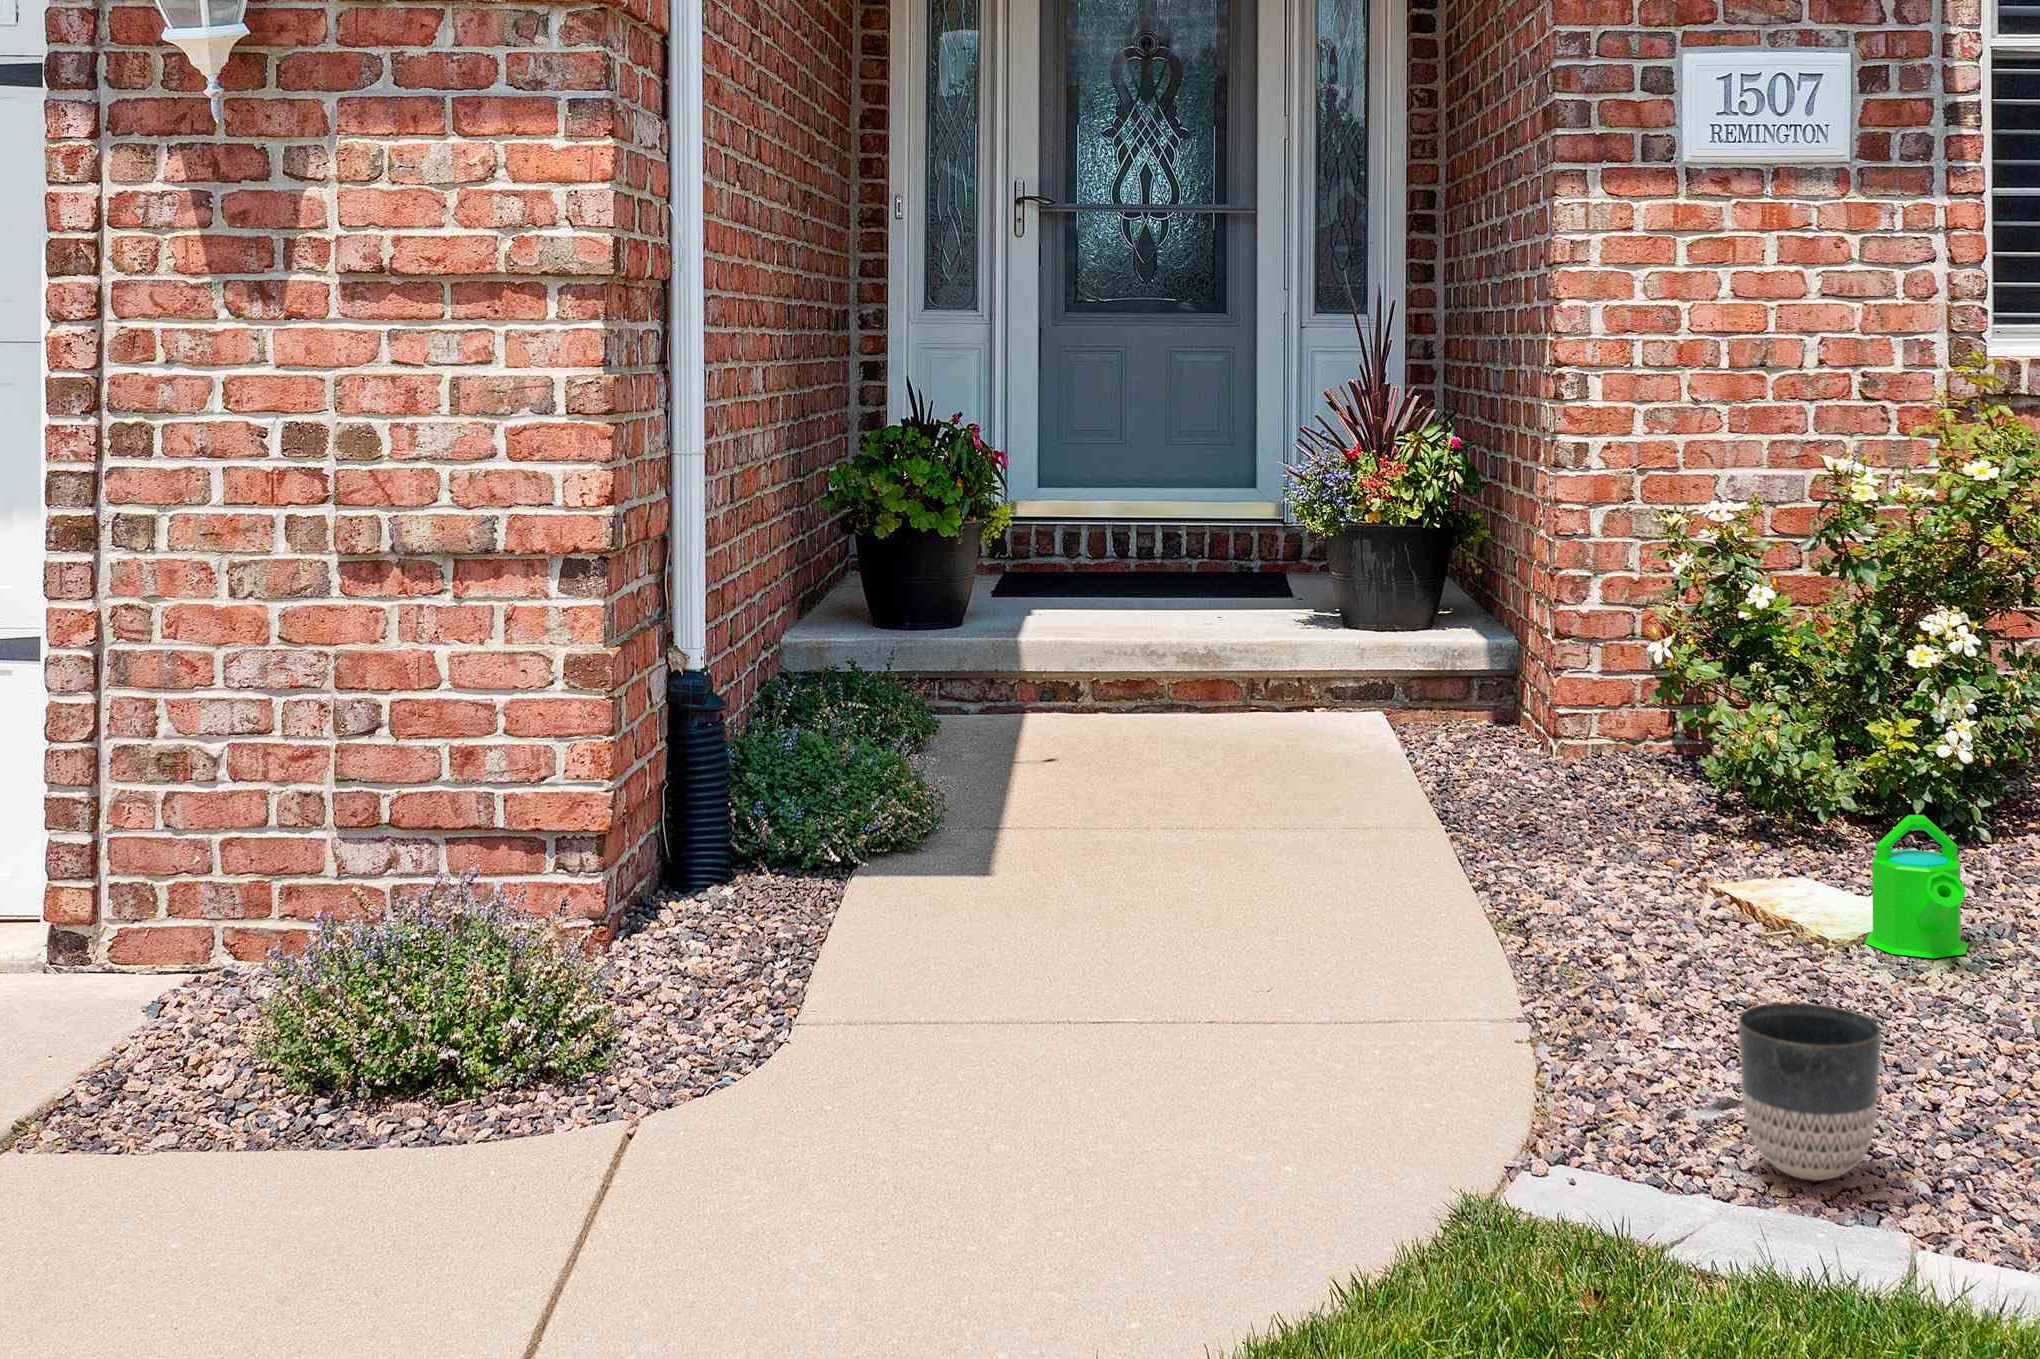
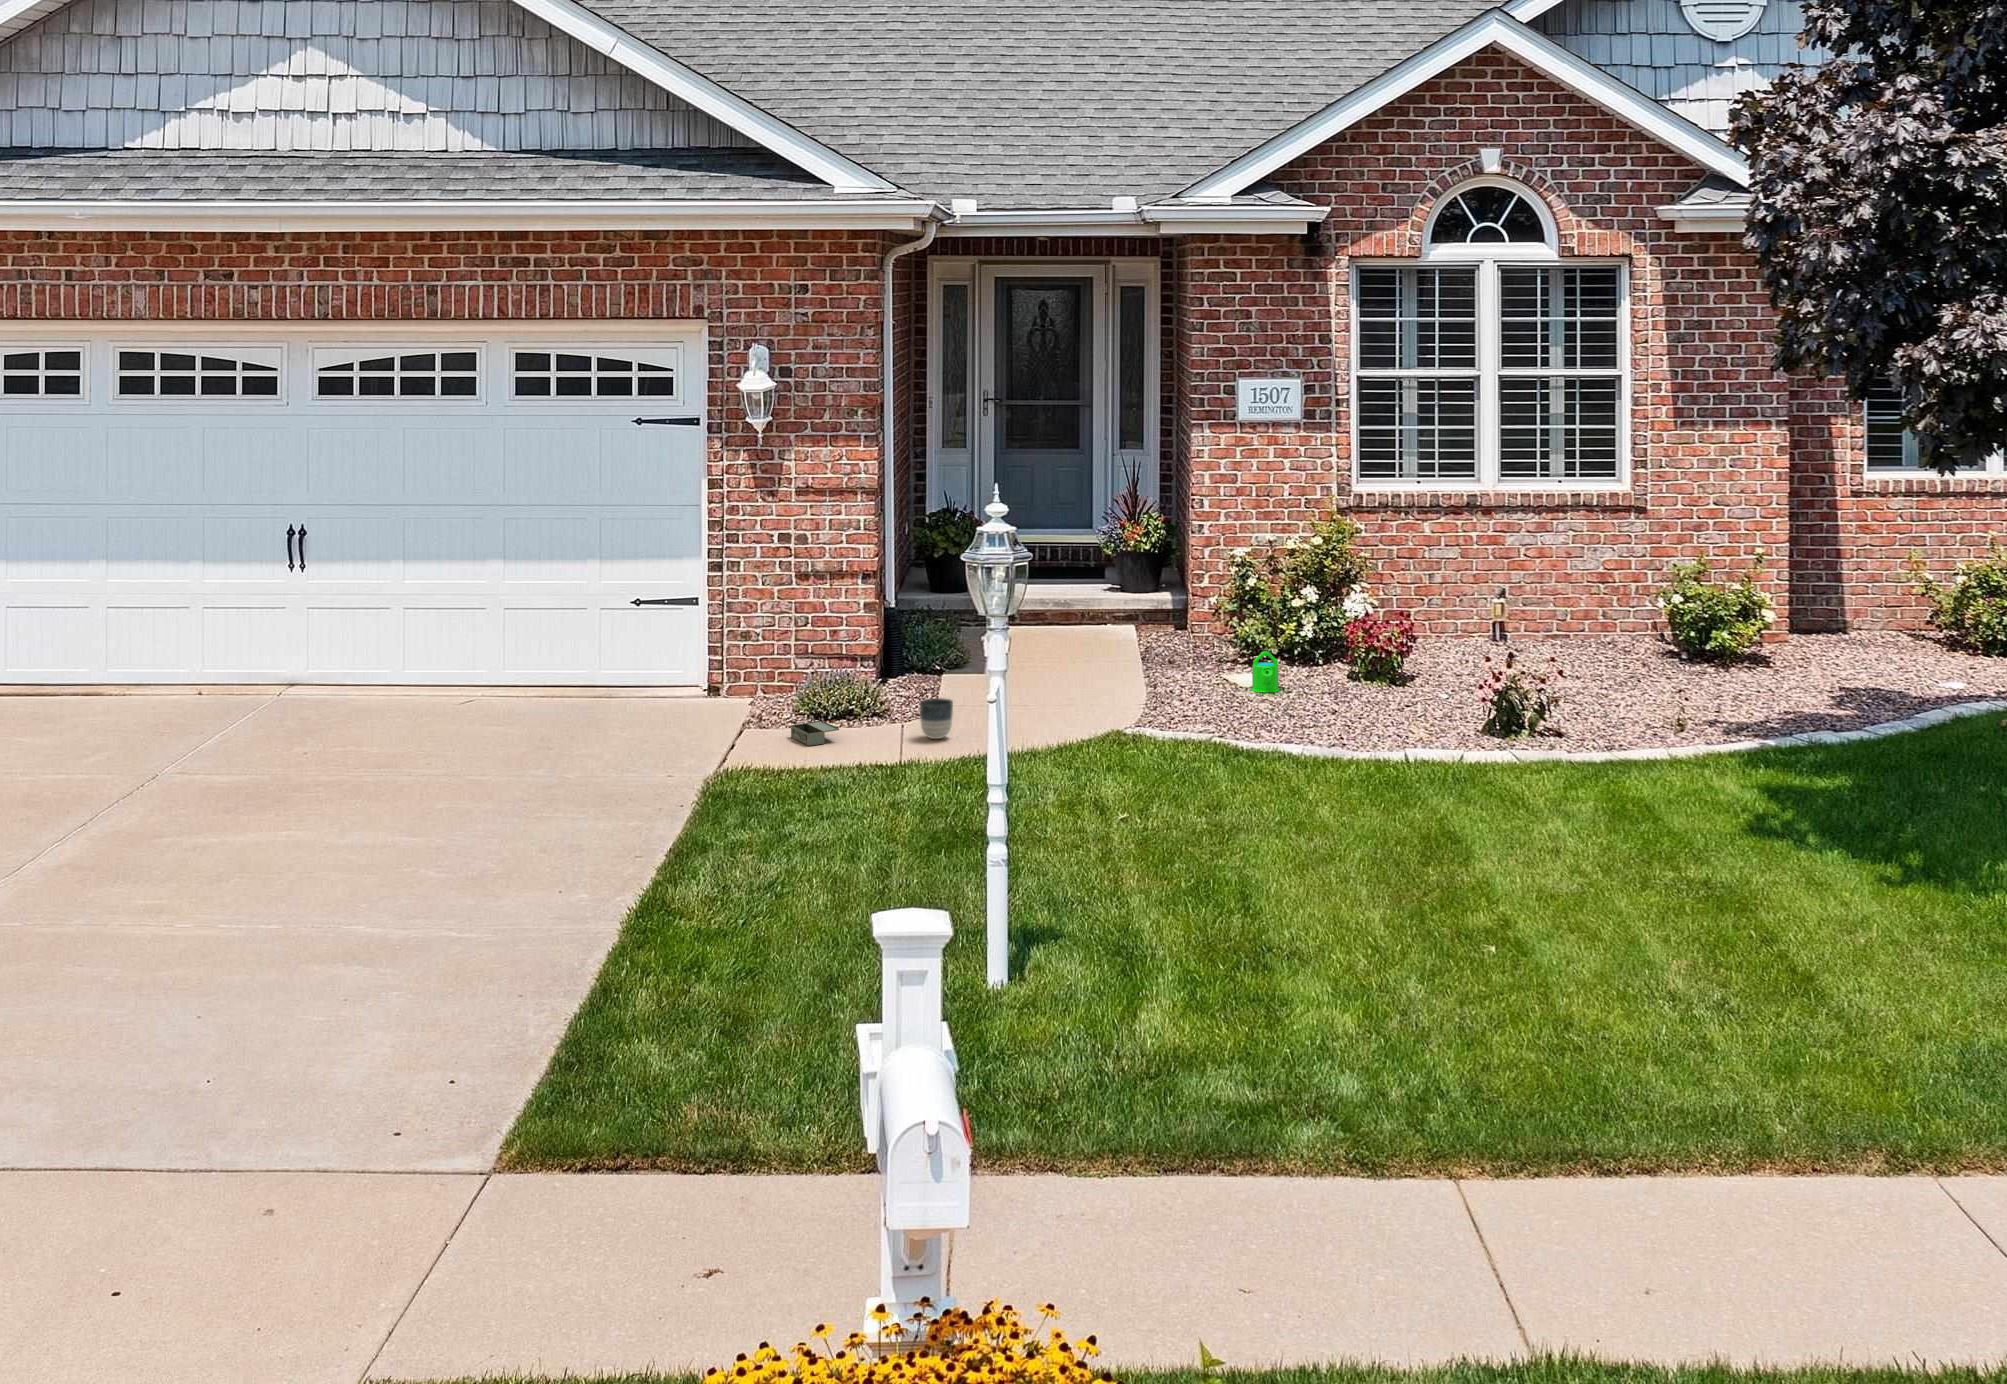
planter: present [1738,1003,1881,1181] -> present [919,698,953,739]
toolbox: none [101,1148,294,1304] -> present [791,721,839,746]

